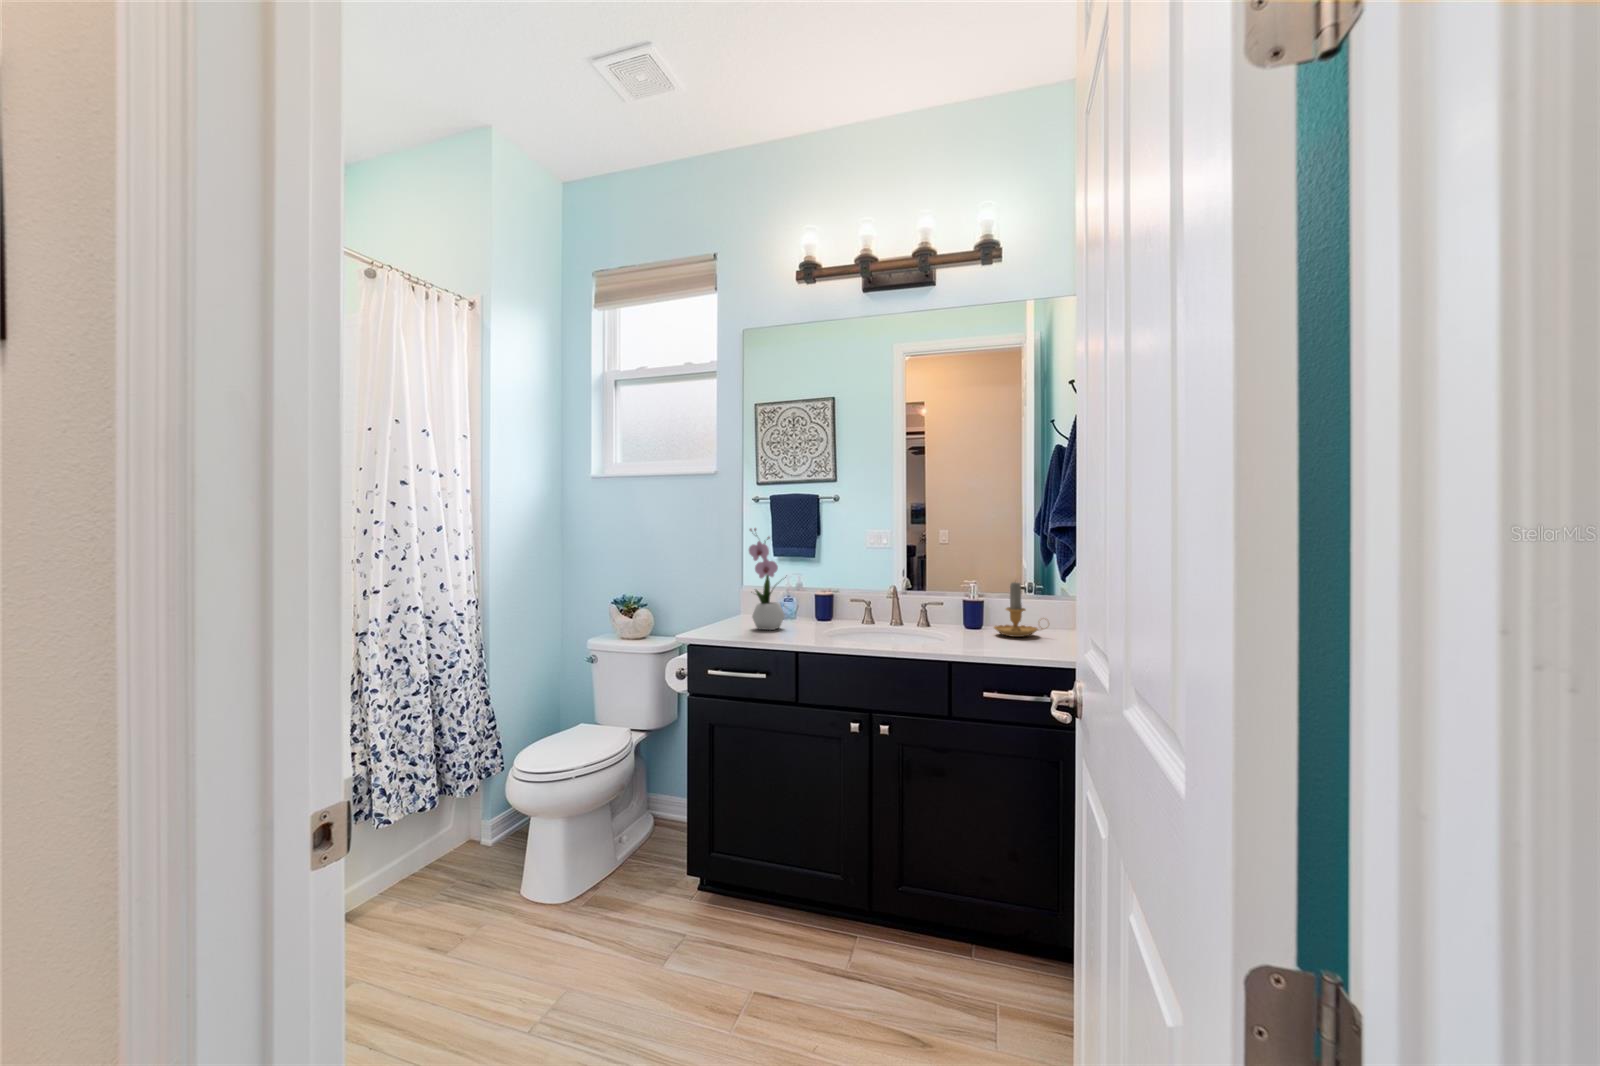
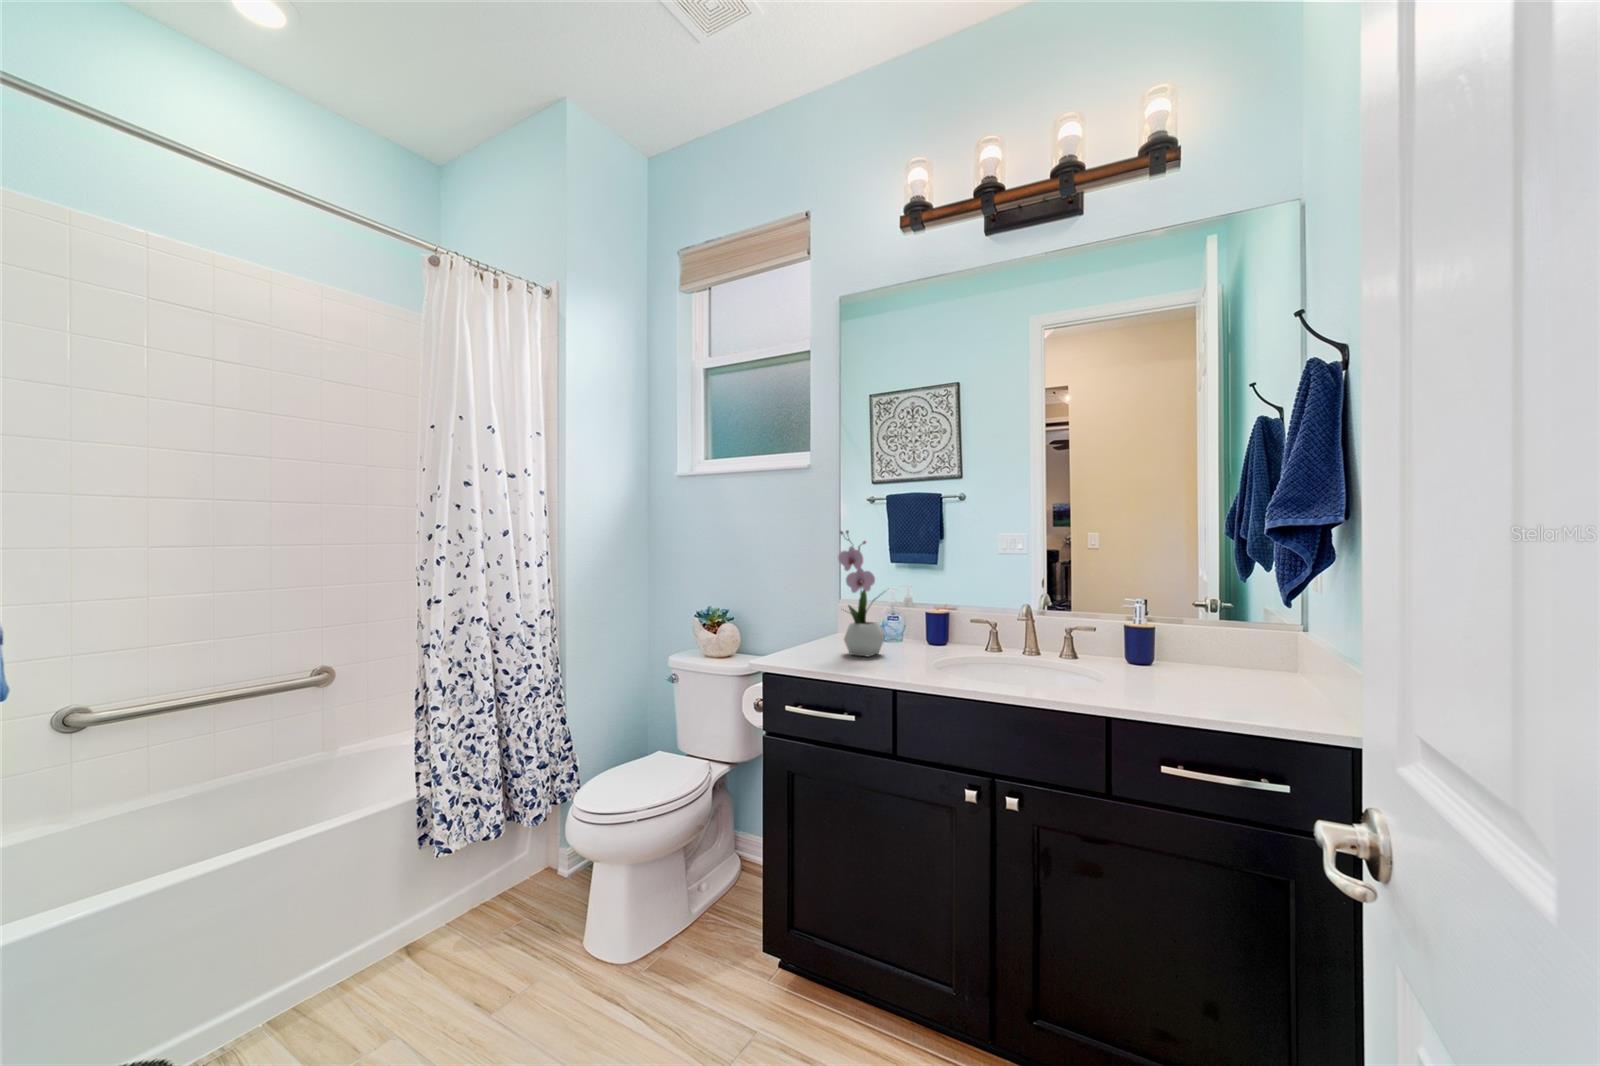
candle: present [994,582,1043,637] -> none [1170,601,1258,682]

